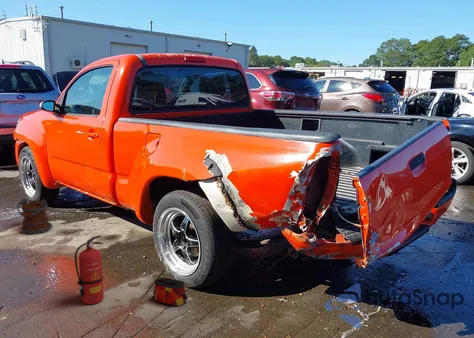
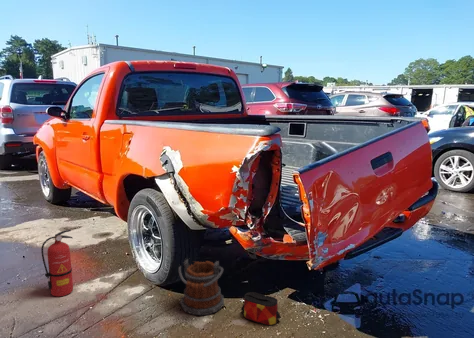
bucket: present [17,199,52,234] -> present [179,259,224,315]
bag: present [153,278,187,306] -> present [241,292,280,326]

